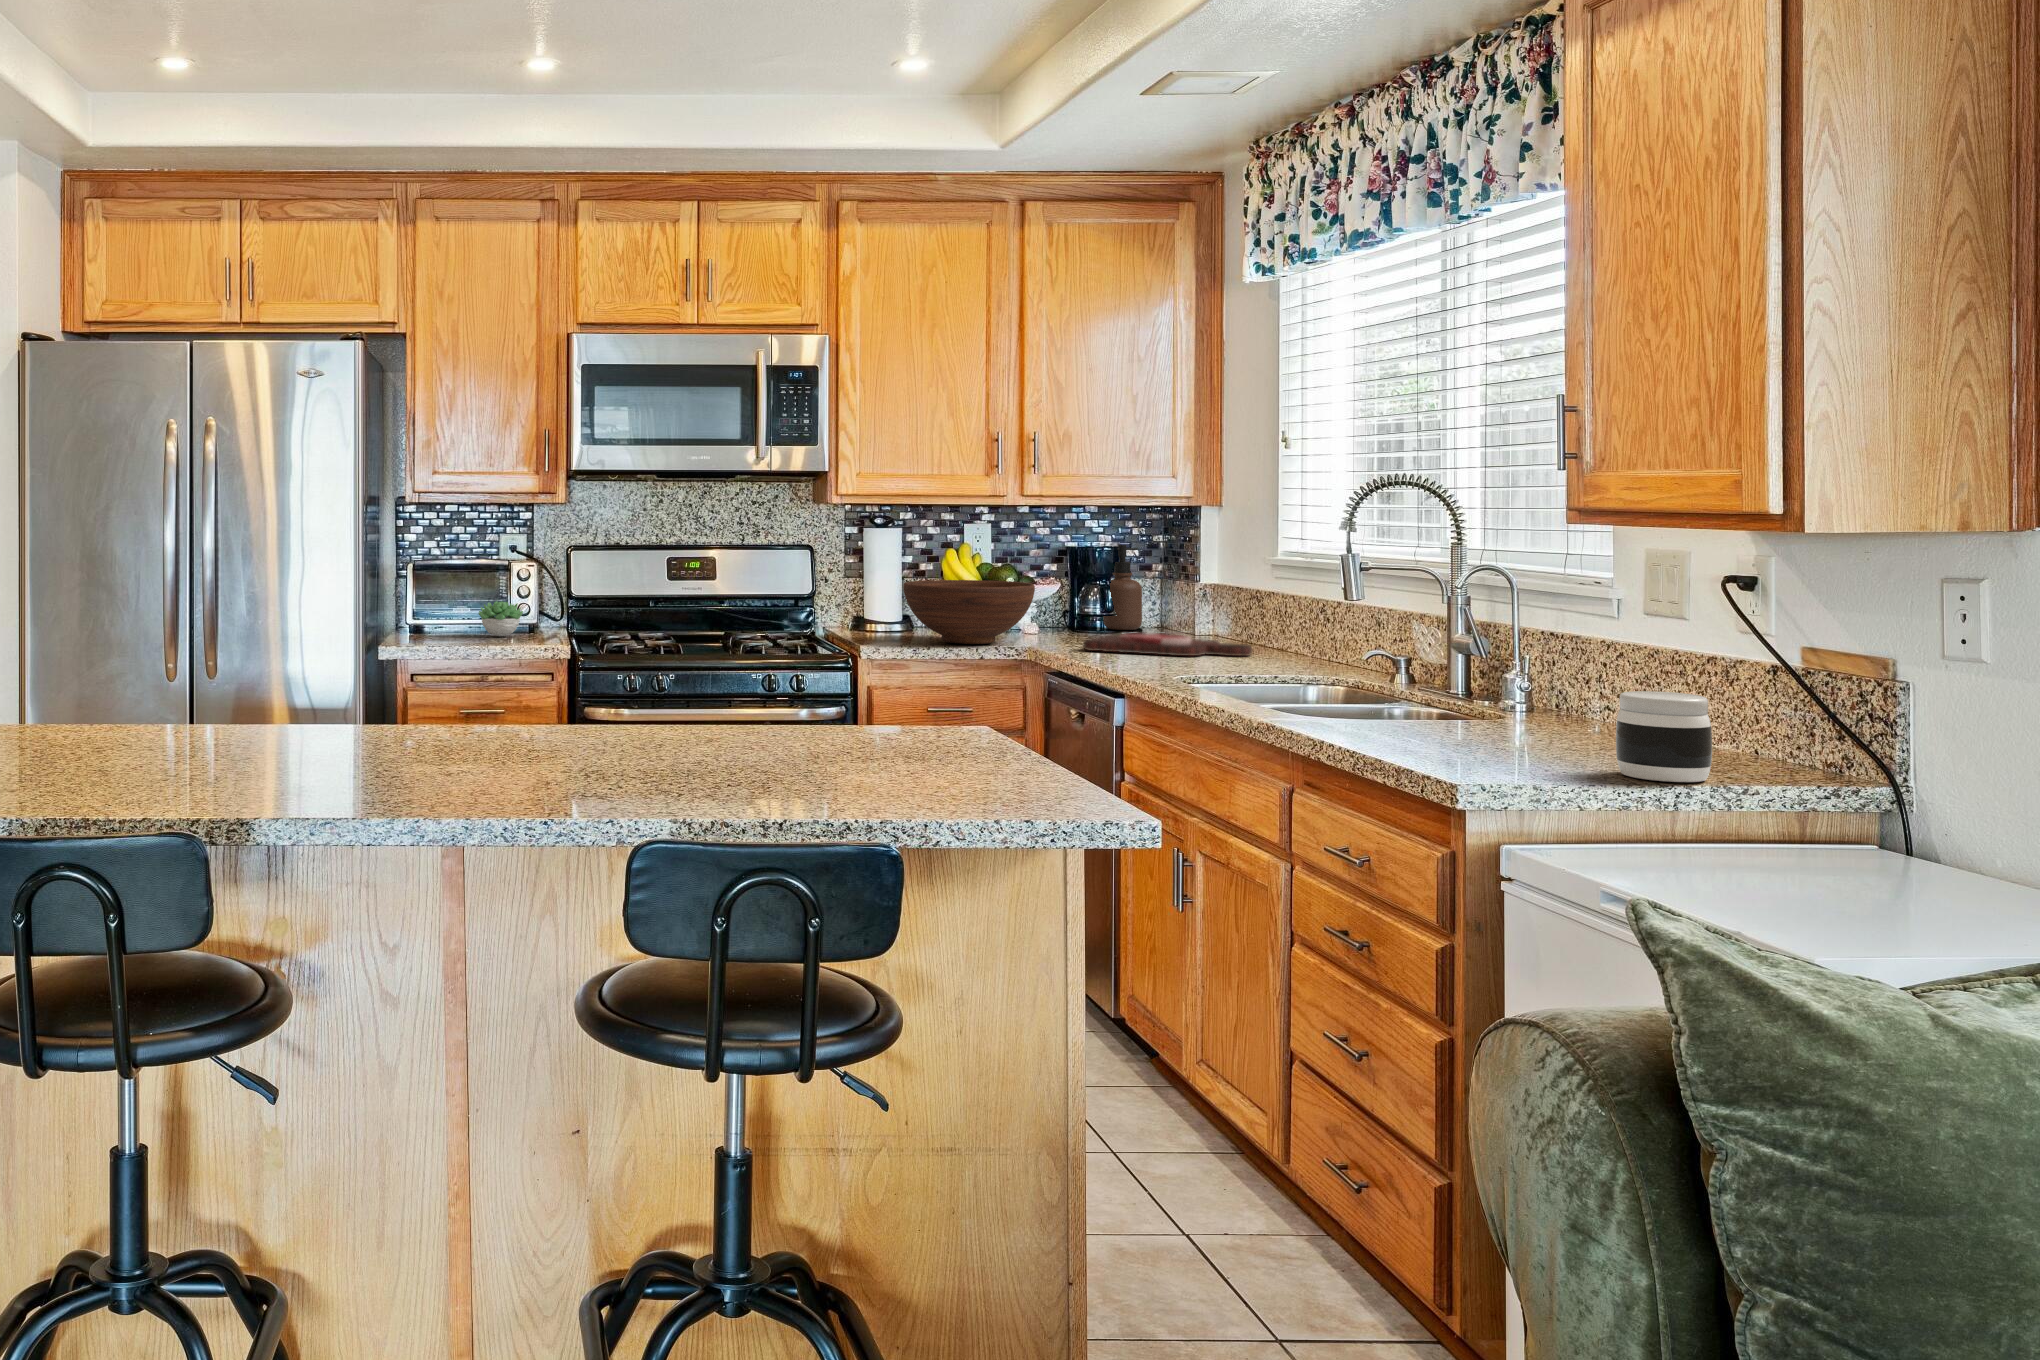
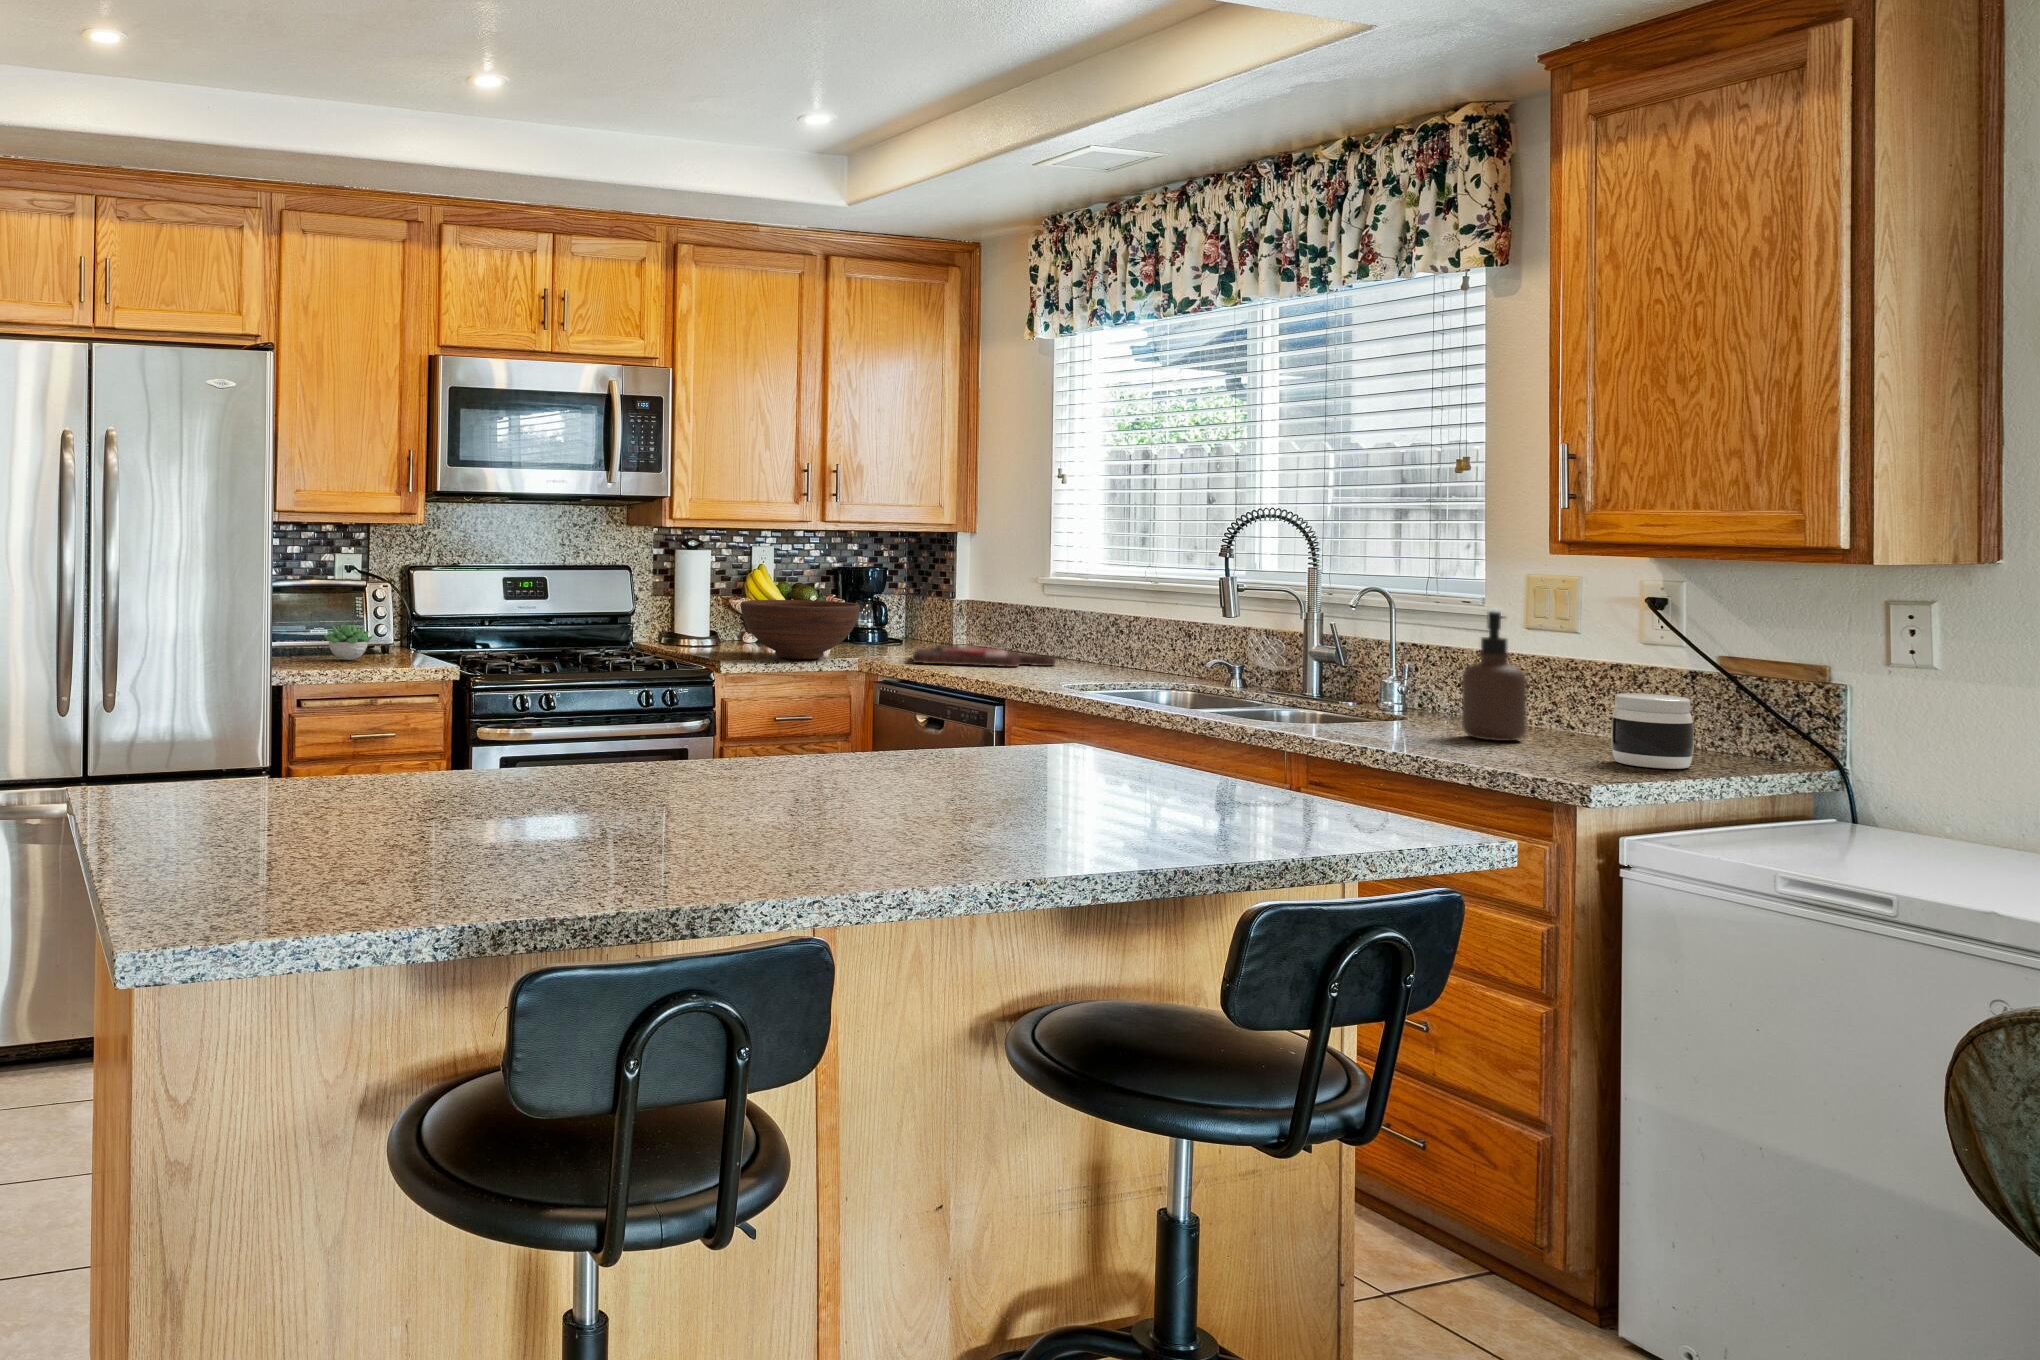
soap dispenser: present [1103,545,1142,630] -> present [1462,611,1527,741]

